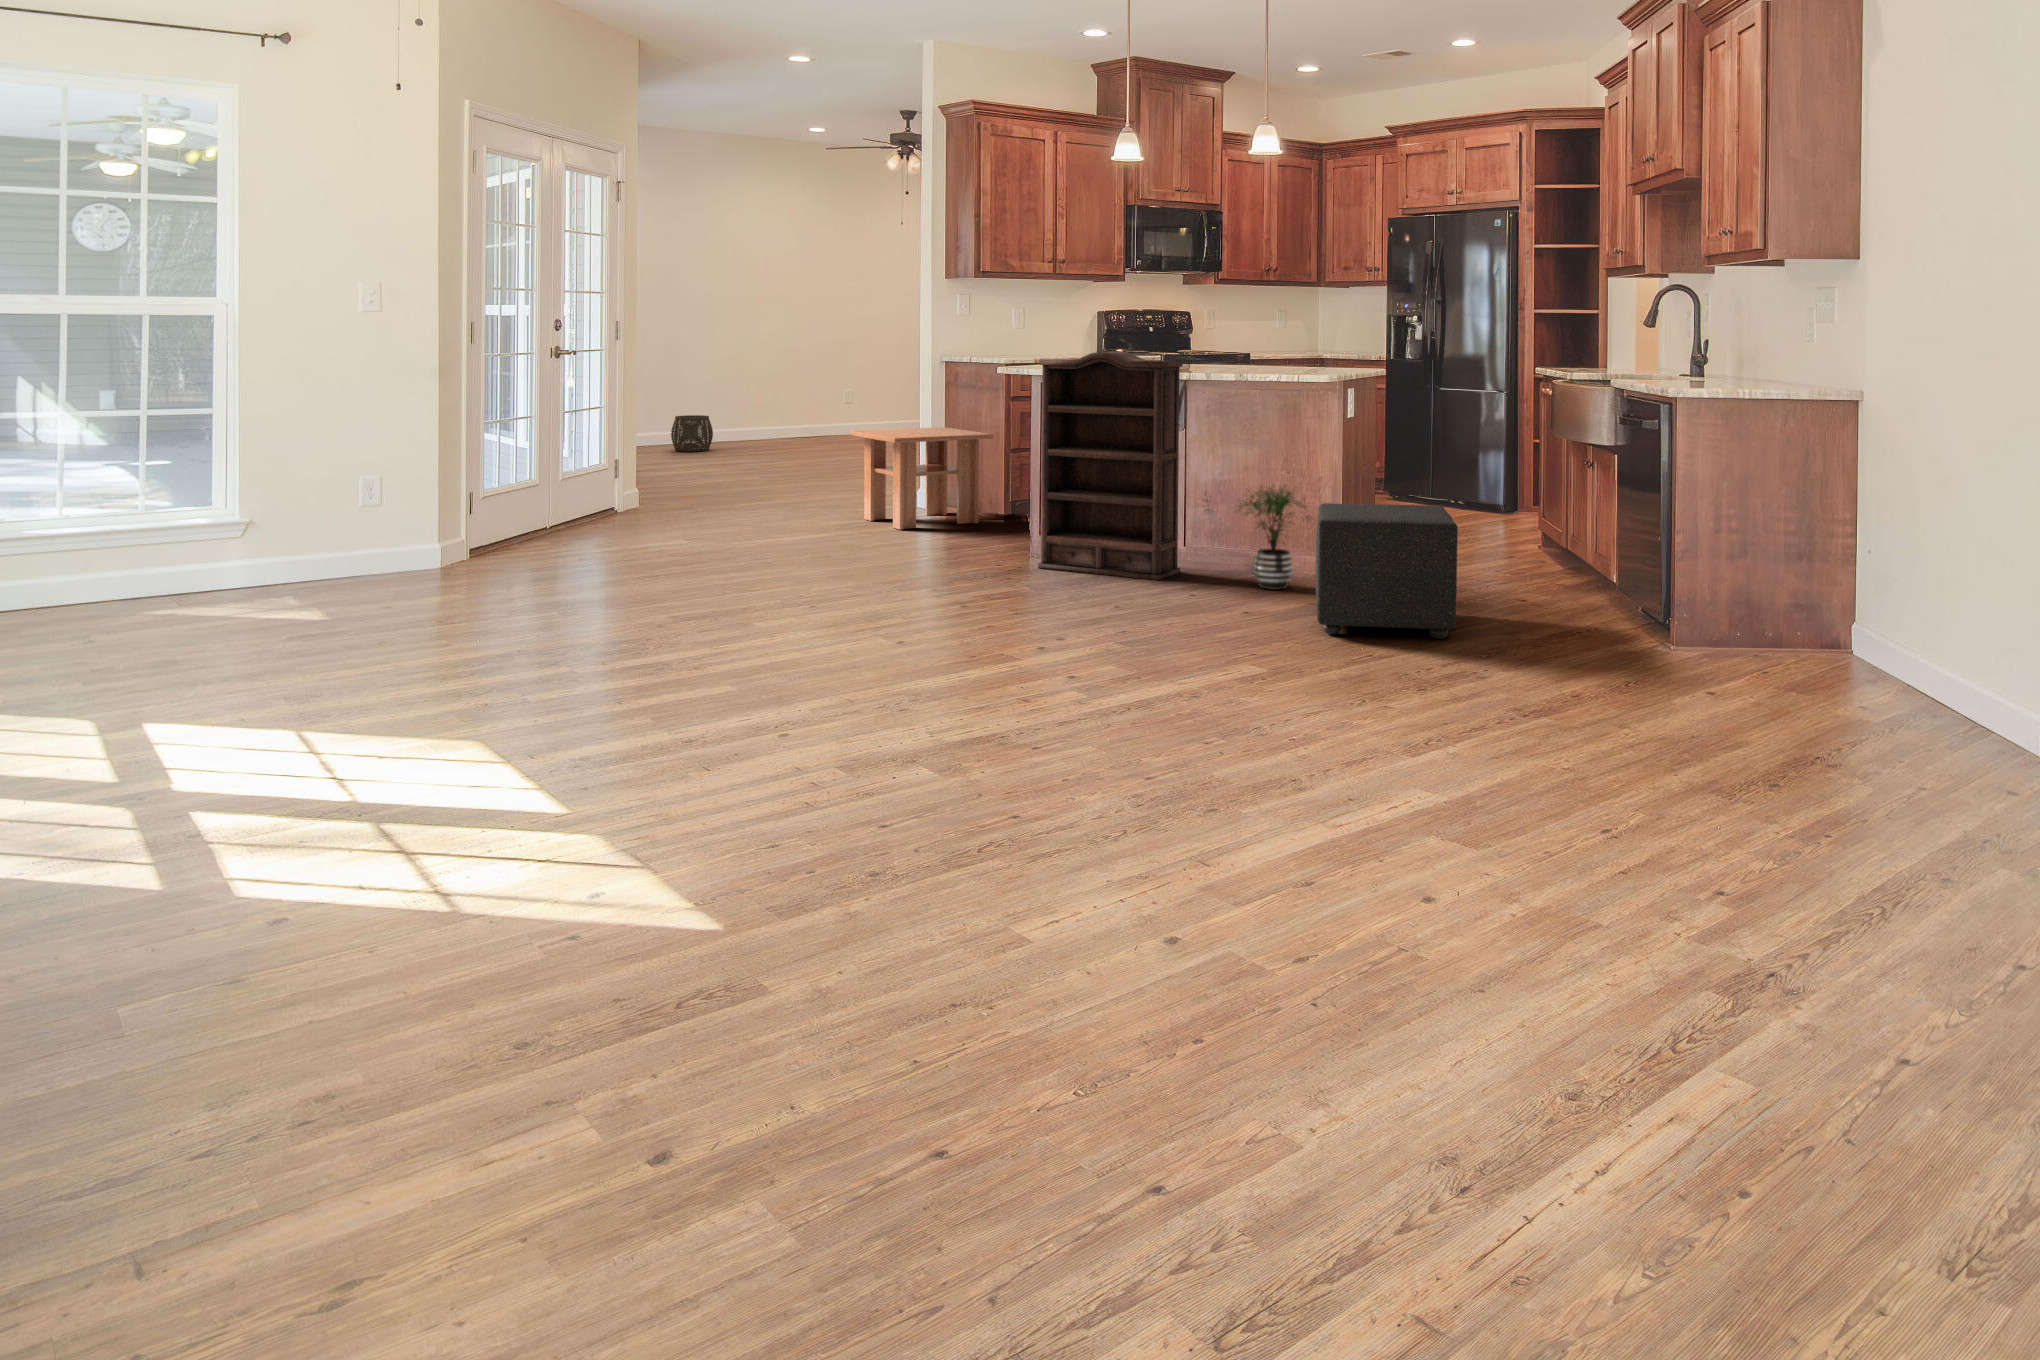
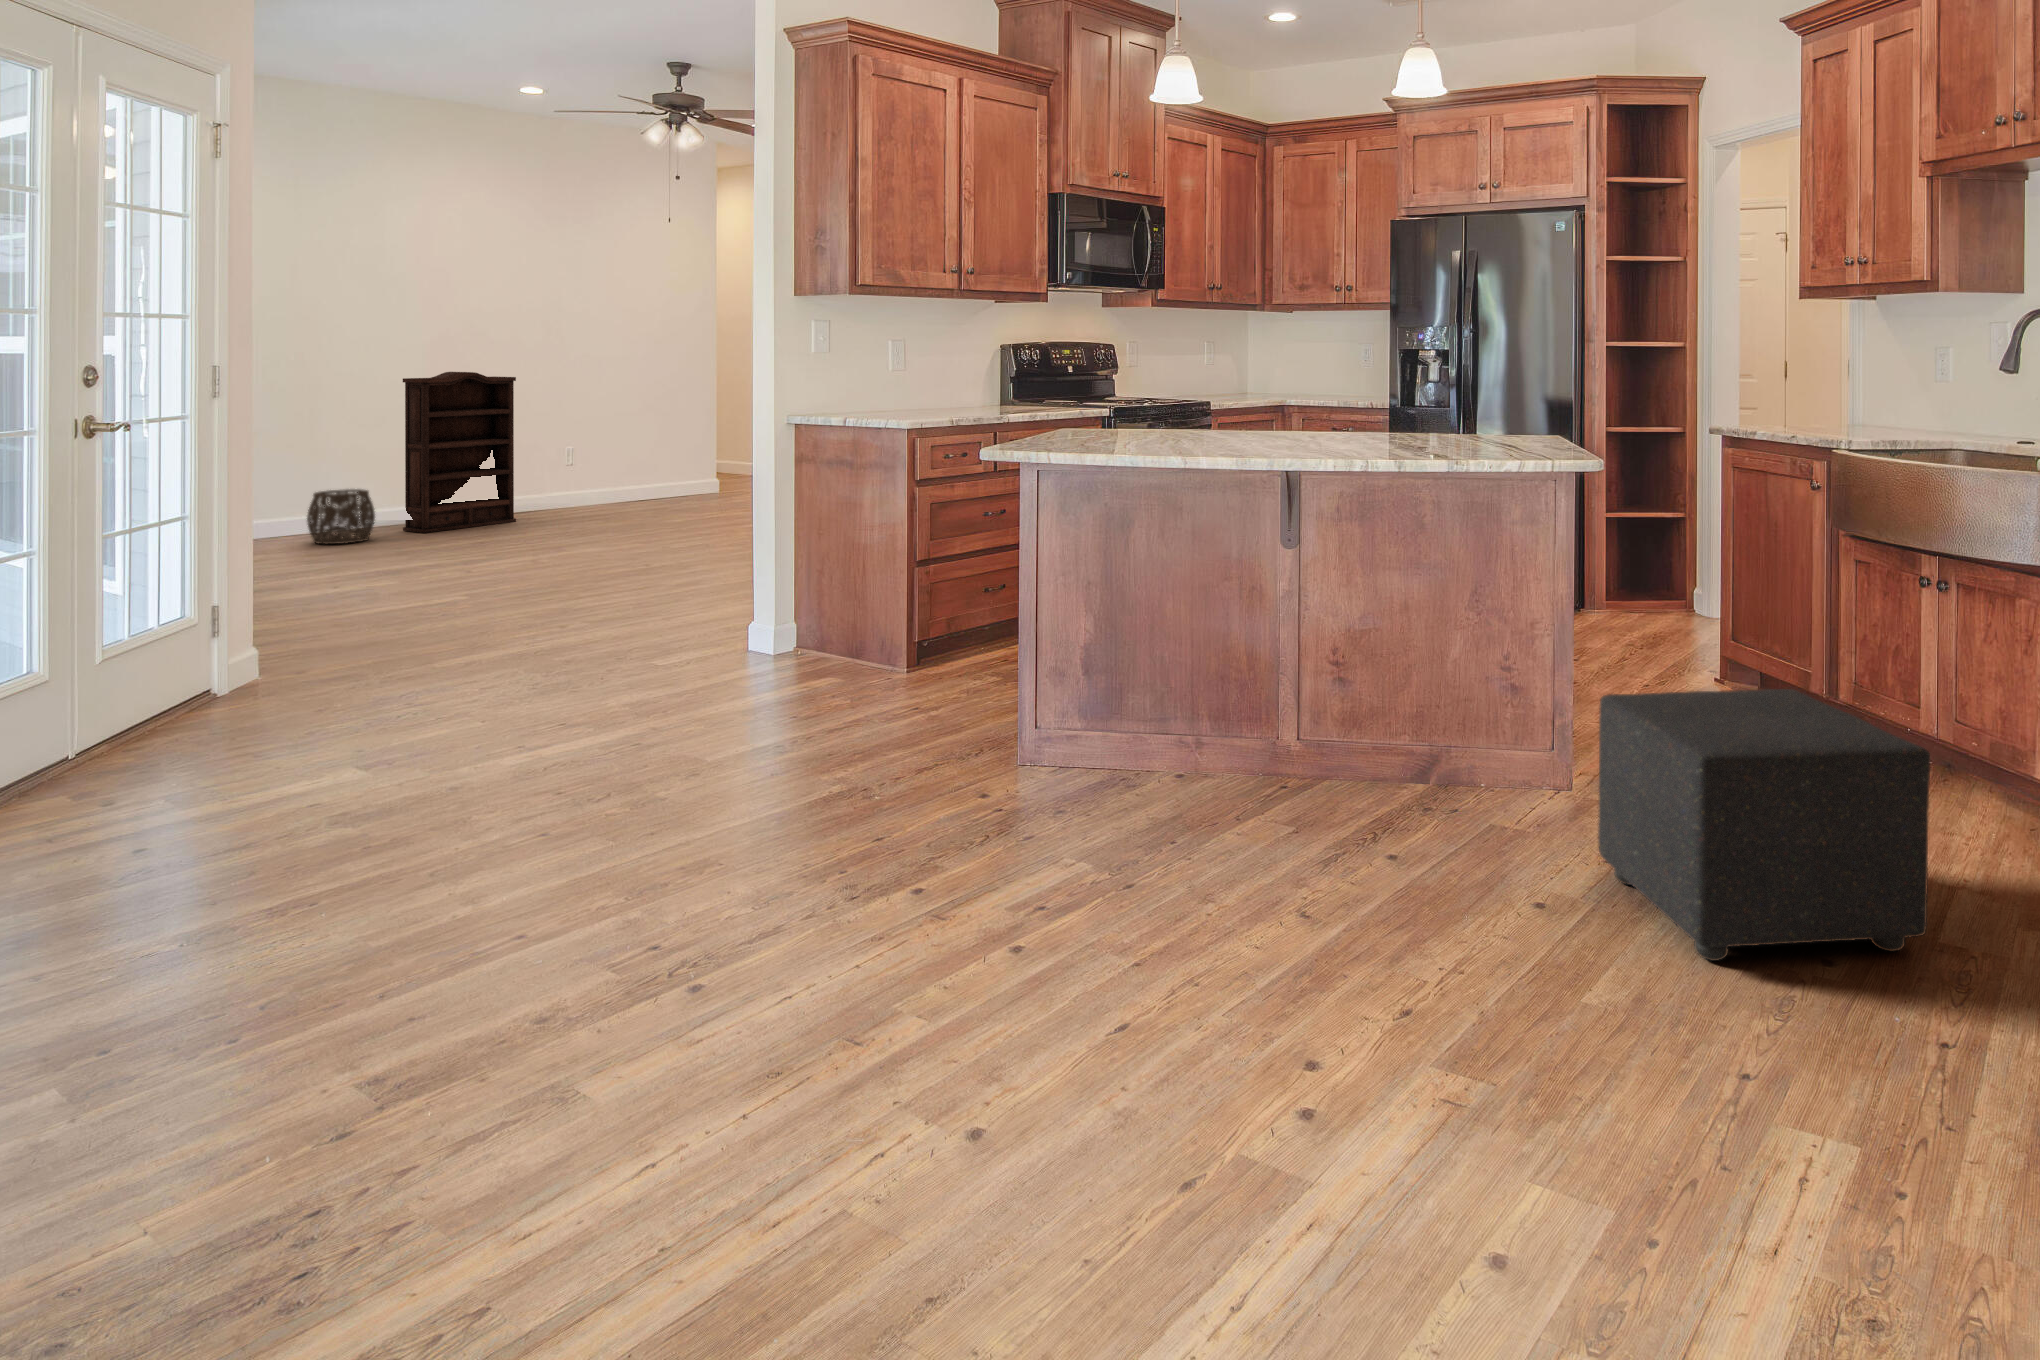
bookshelf: present [1038,352,1182,580] -> present [403,372,516,533]
coffee table: present [851,427,993,530] -> none [649,526,890,708]
potted plant: present [1236,485,1302,590] -> none [1396,641,1522,823]

